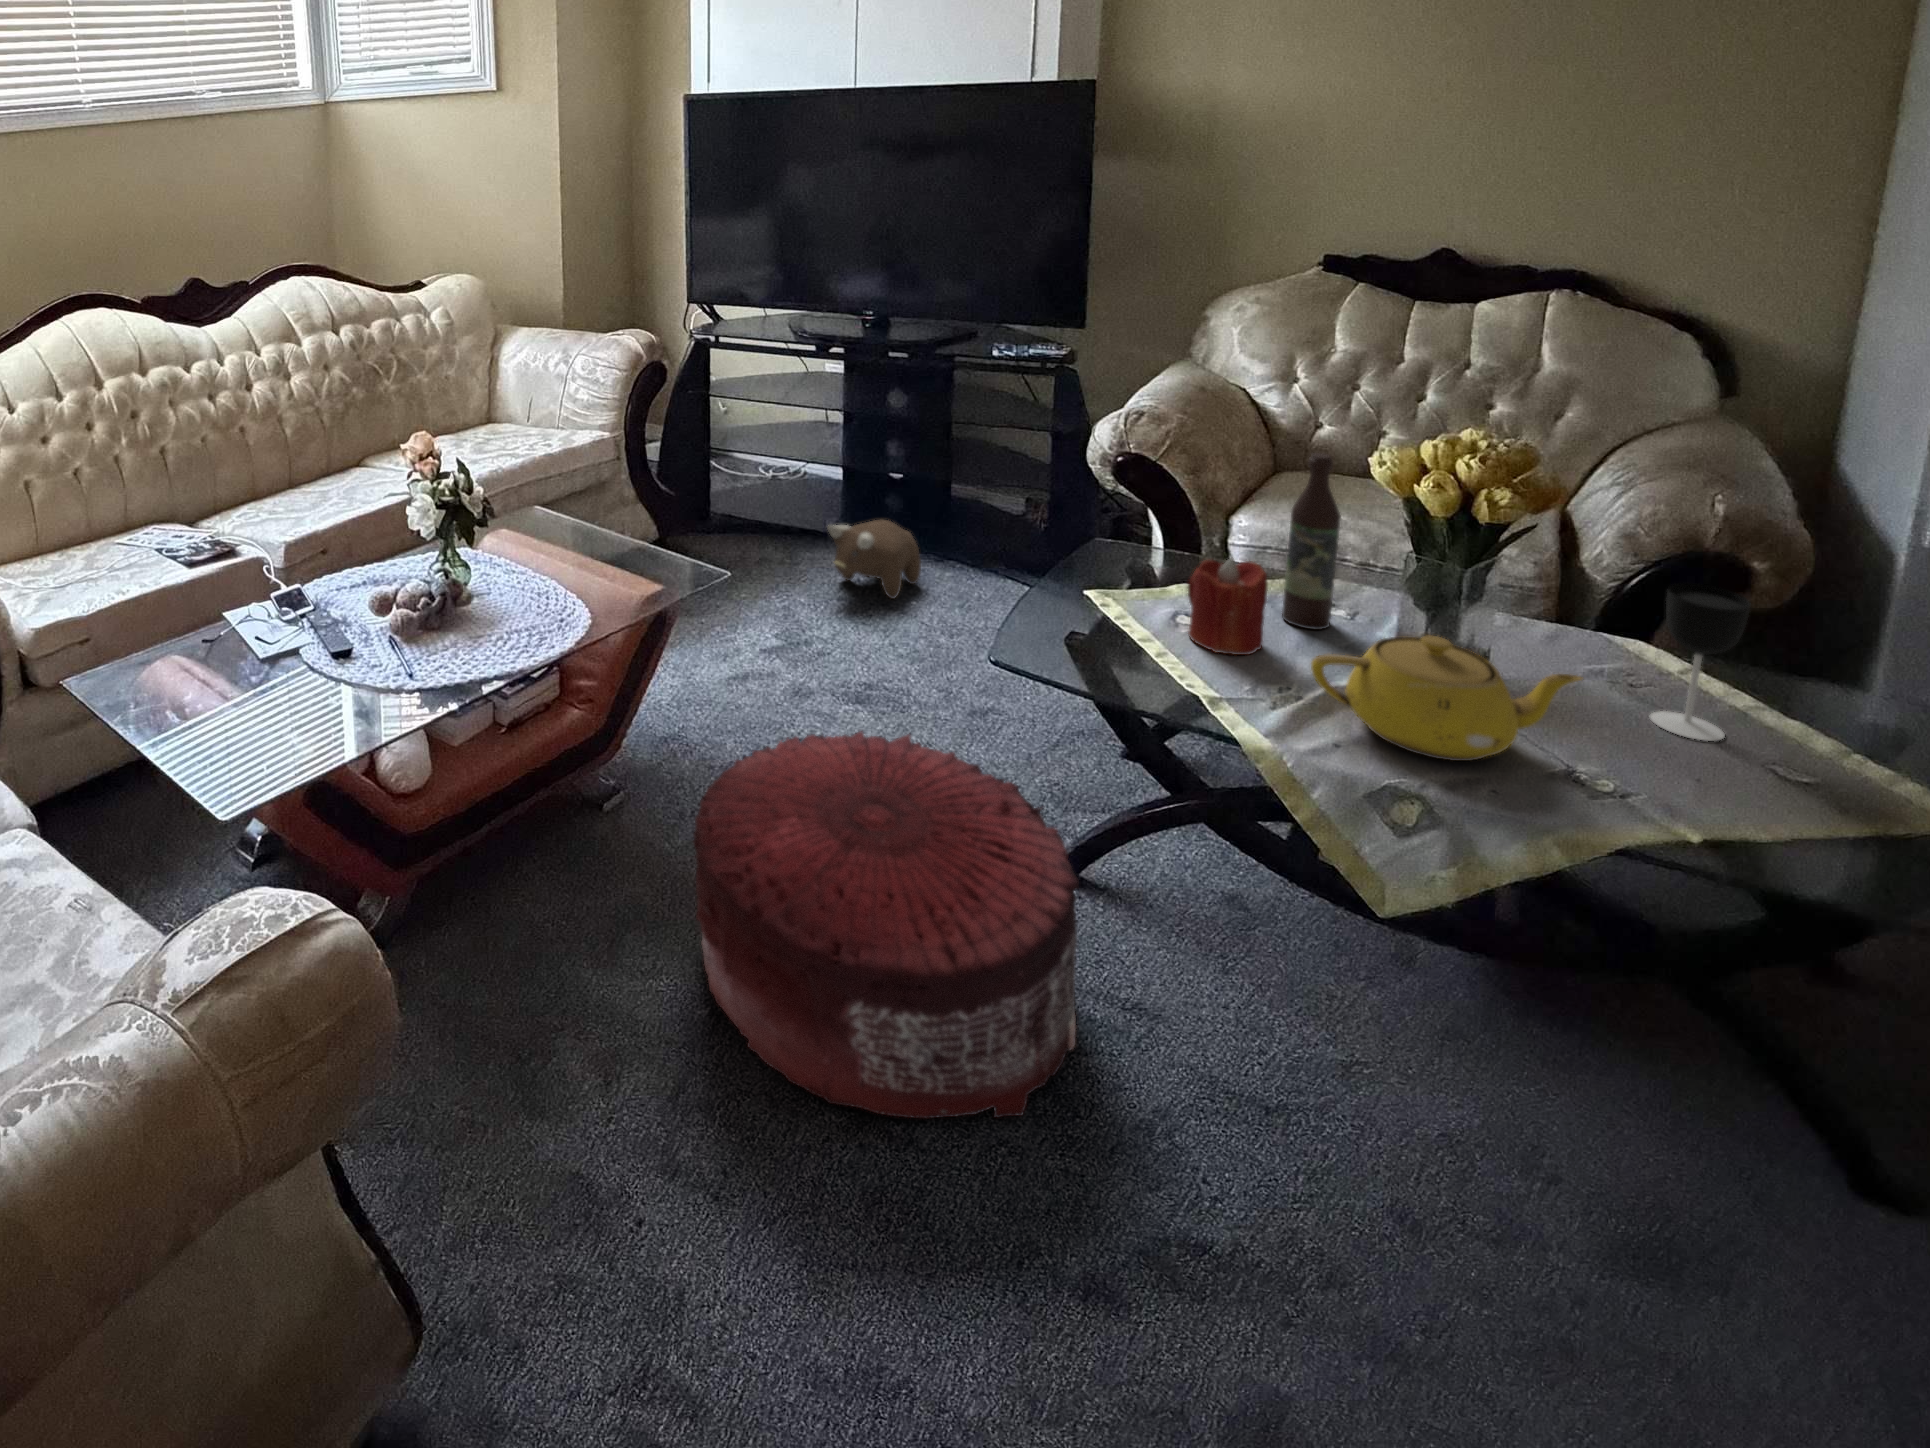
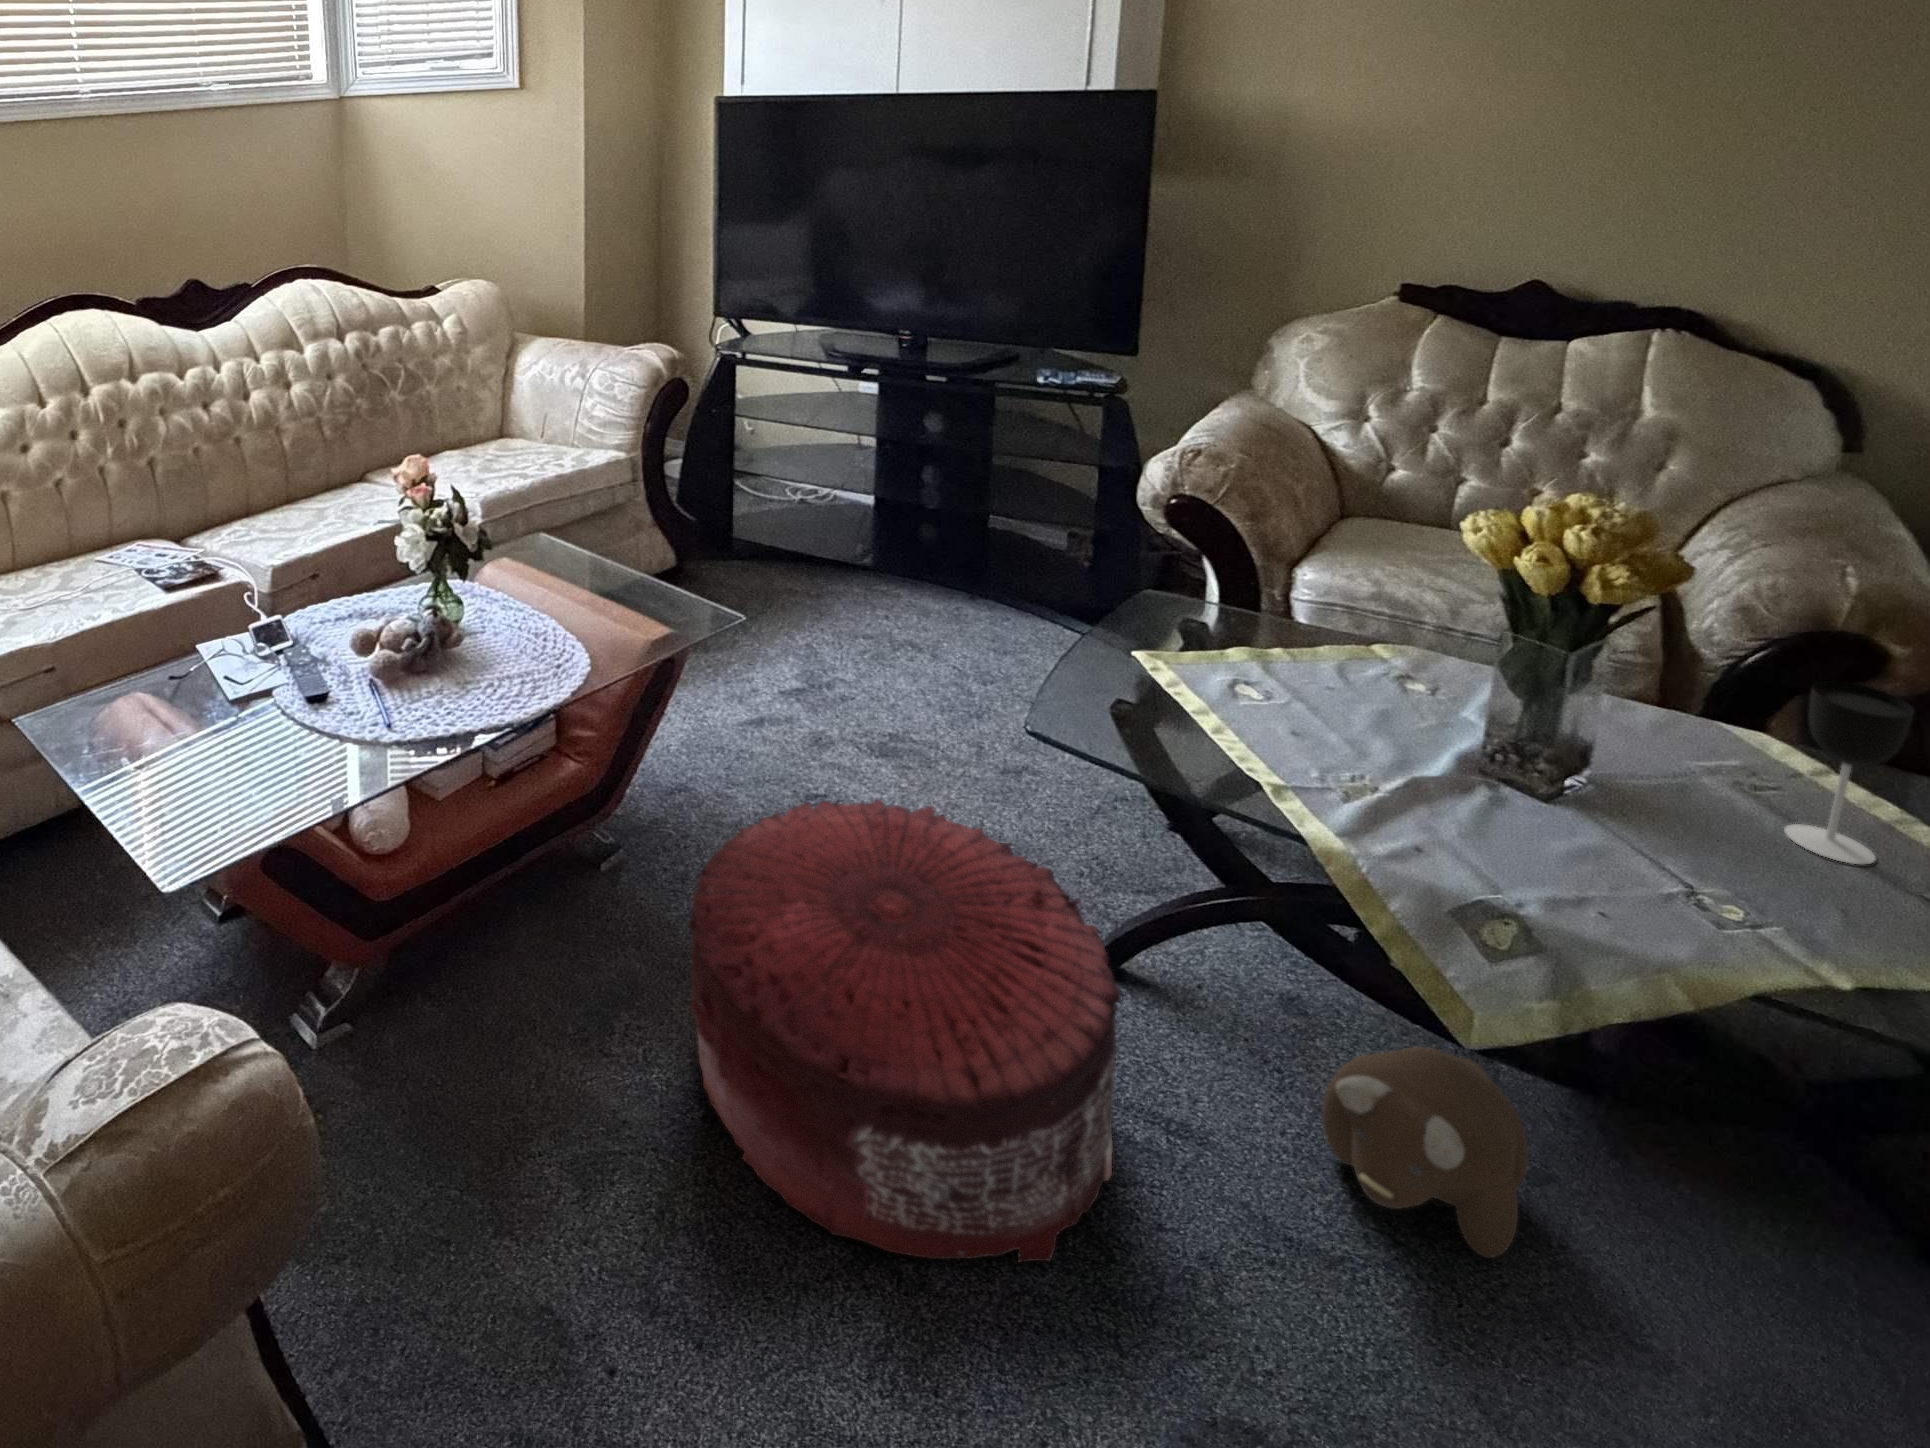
wine bottle: present [1282,453,1341,630] -> none [1352,511,1424,708]
plush toy: present [828,520,921,599] -> present [1322,1046,1528,1258]
candle: present [1188,557,1268,655] -> none [1247,626,1340,735]
teapot: present [1311,636,1583,761] -> none [1392,729,1715,879]

